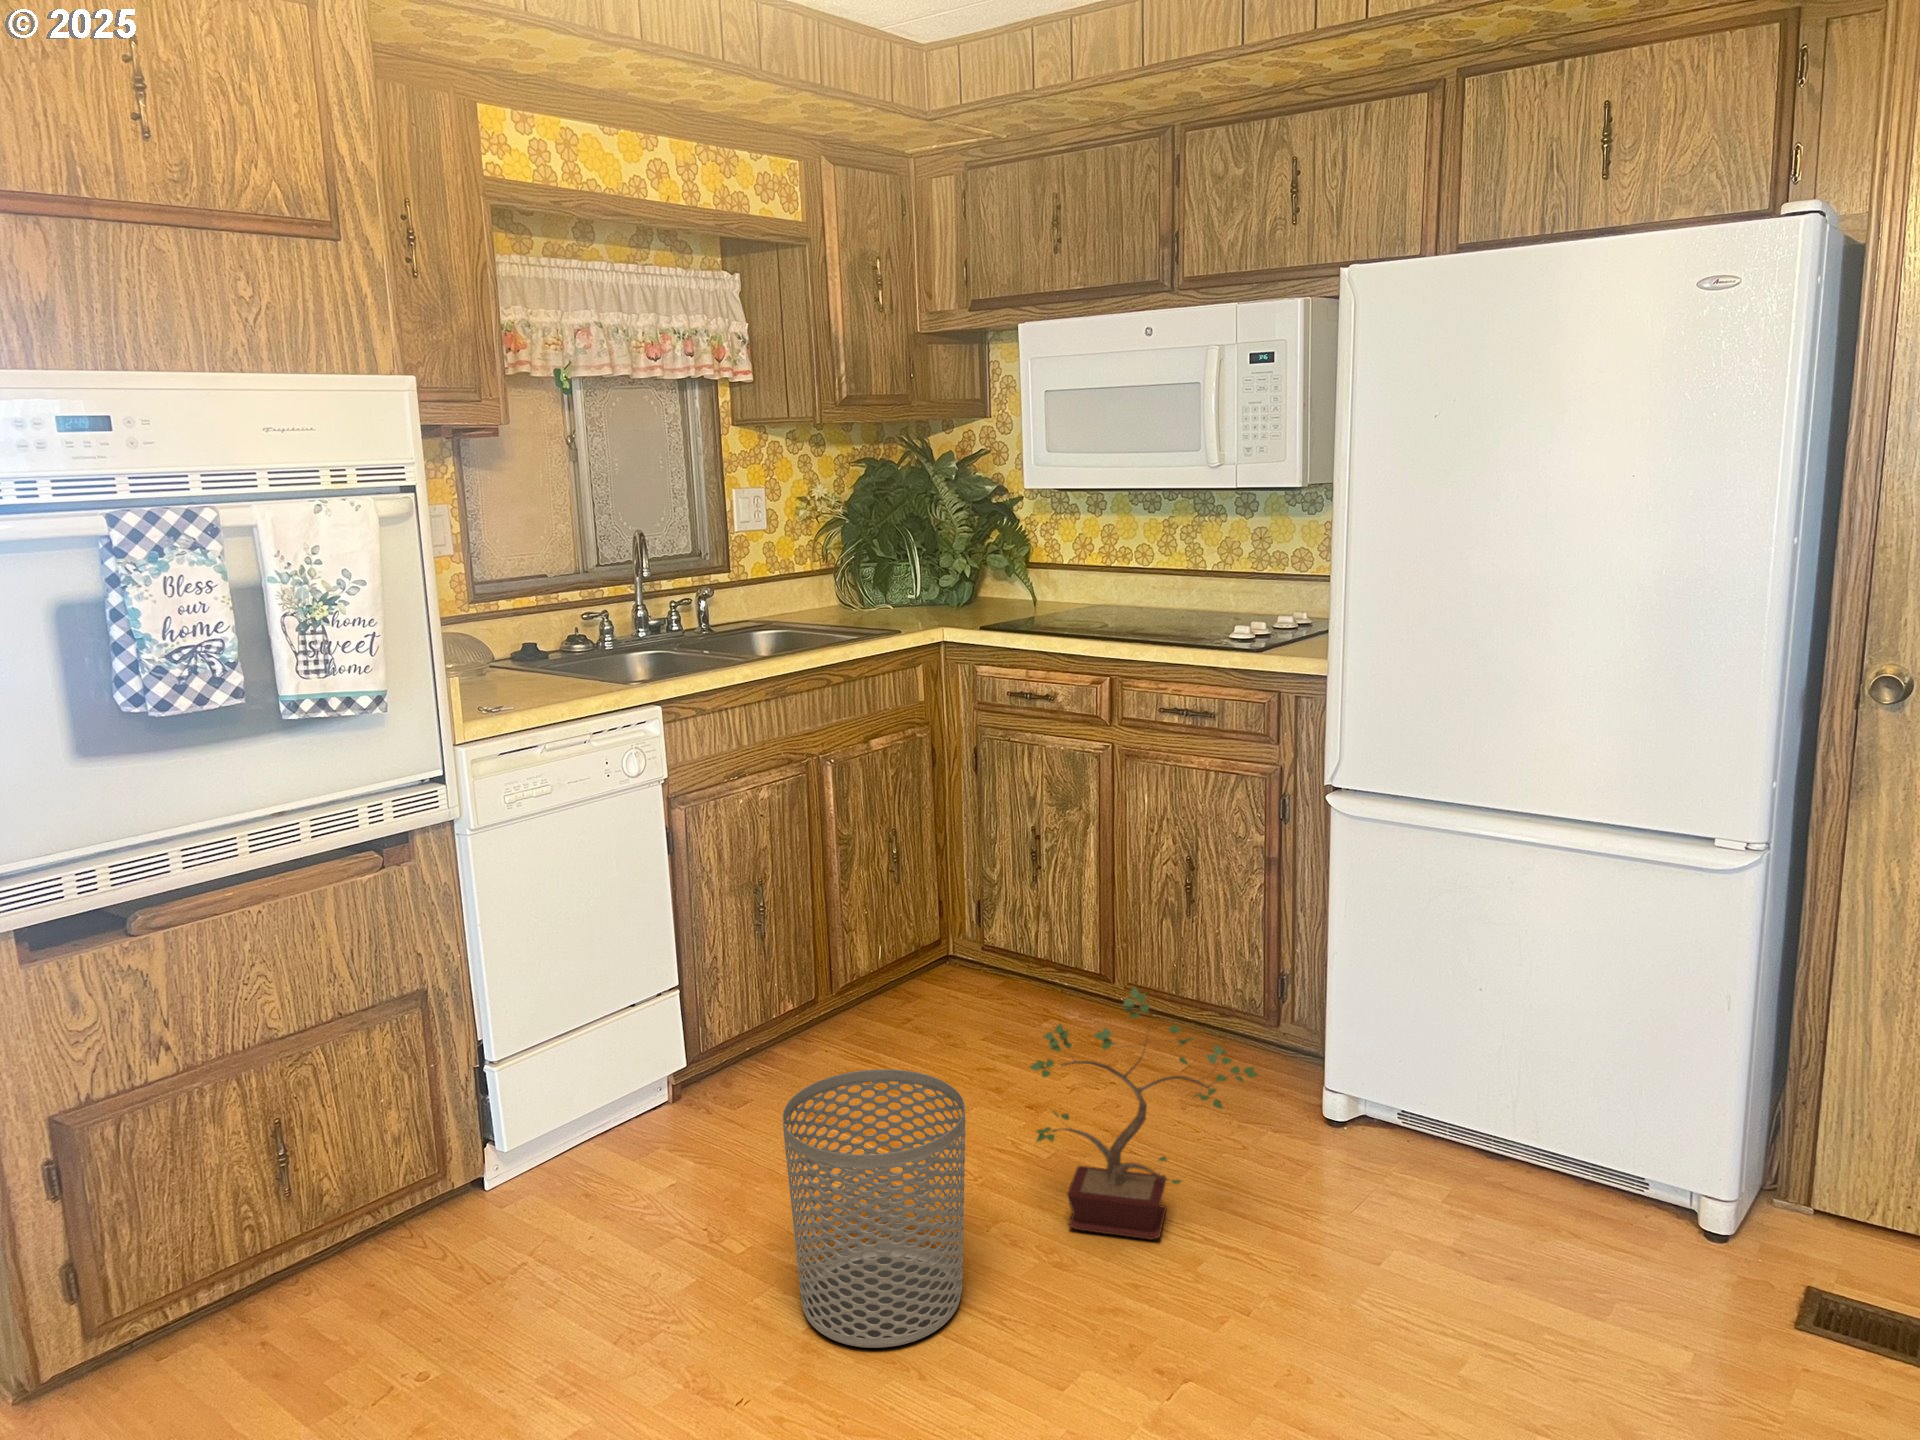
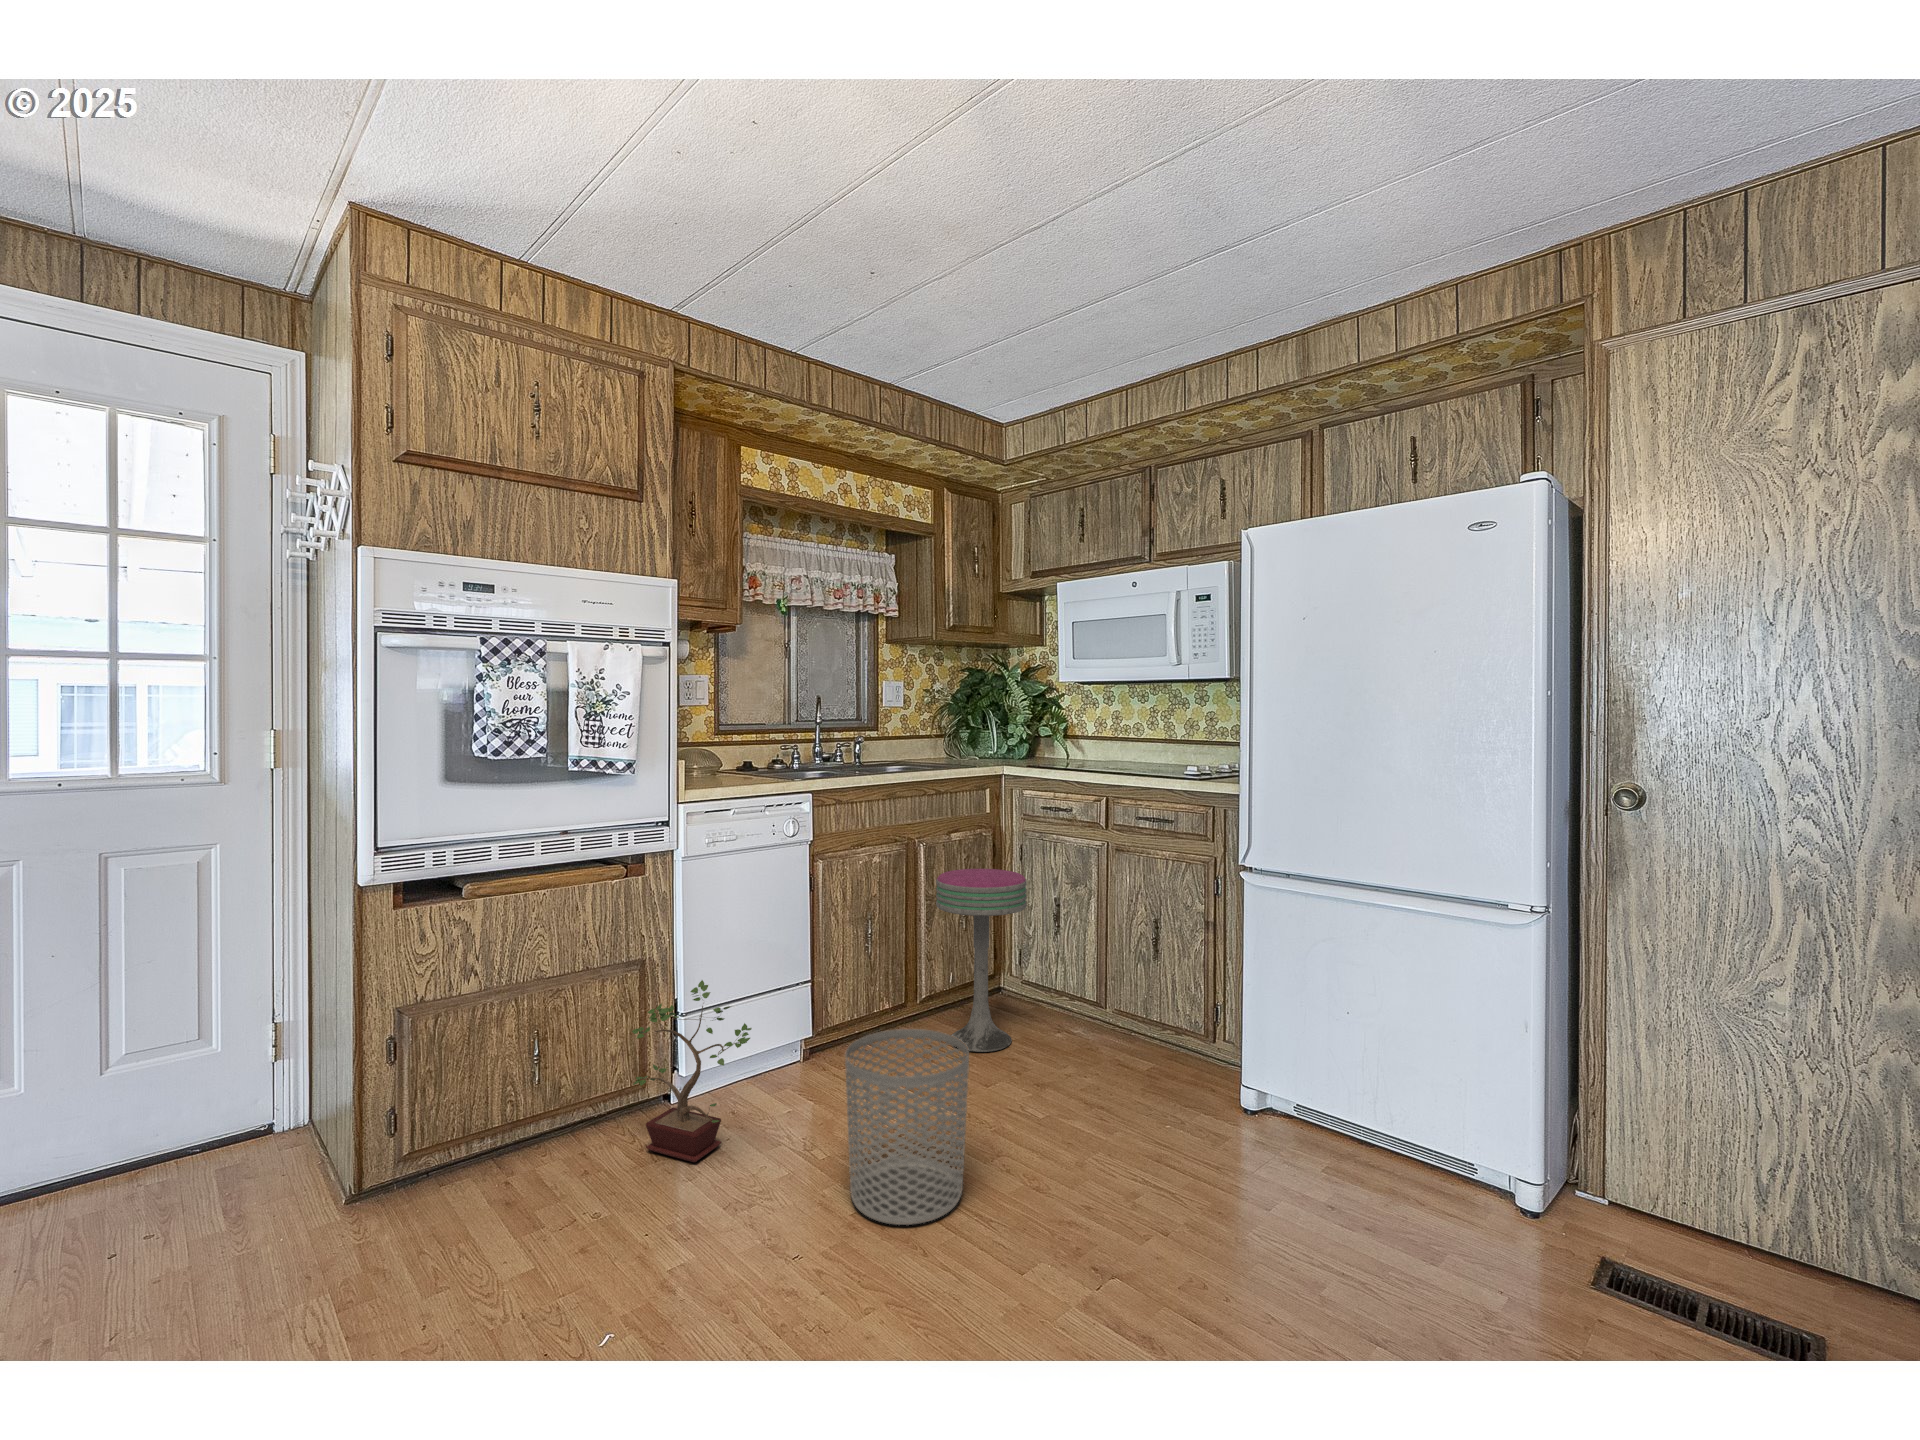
bar stool: none [860,794,999,1065] -> present [936,869,1027,1052]
potted plant: present [1030,987,1258,1240] -> present [632,980,752,1163]

